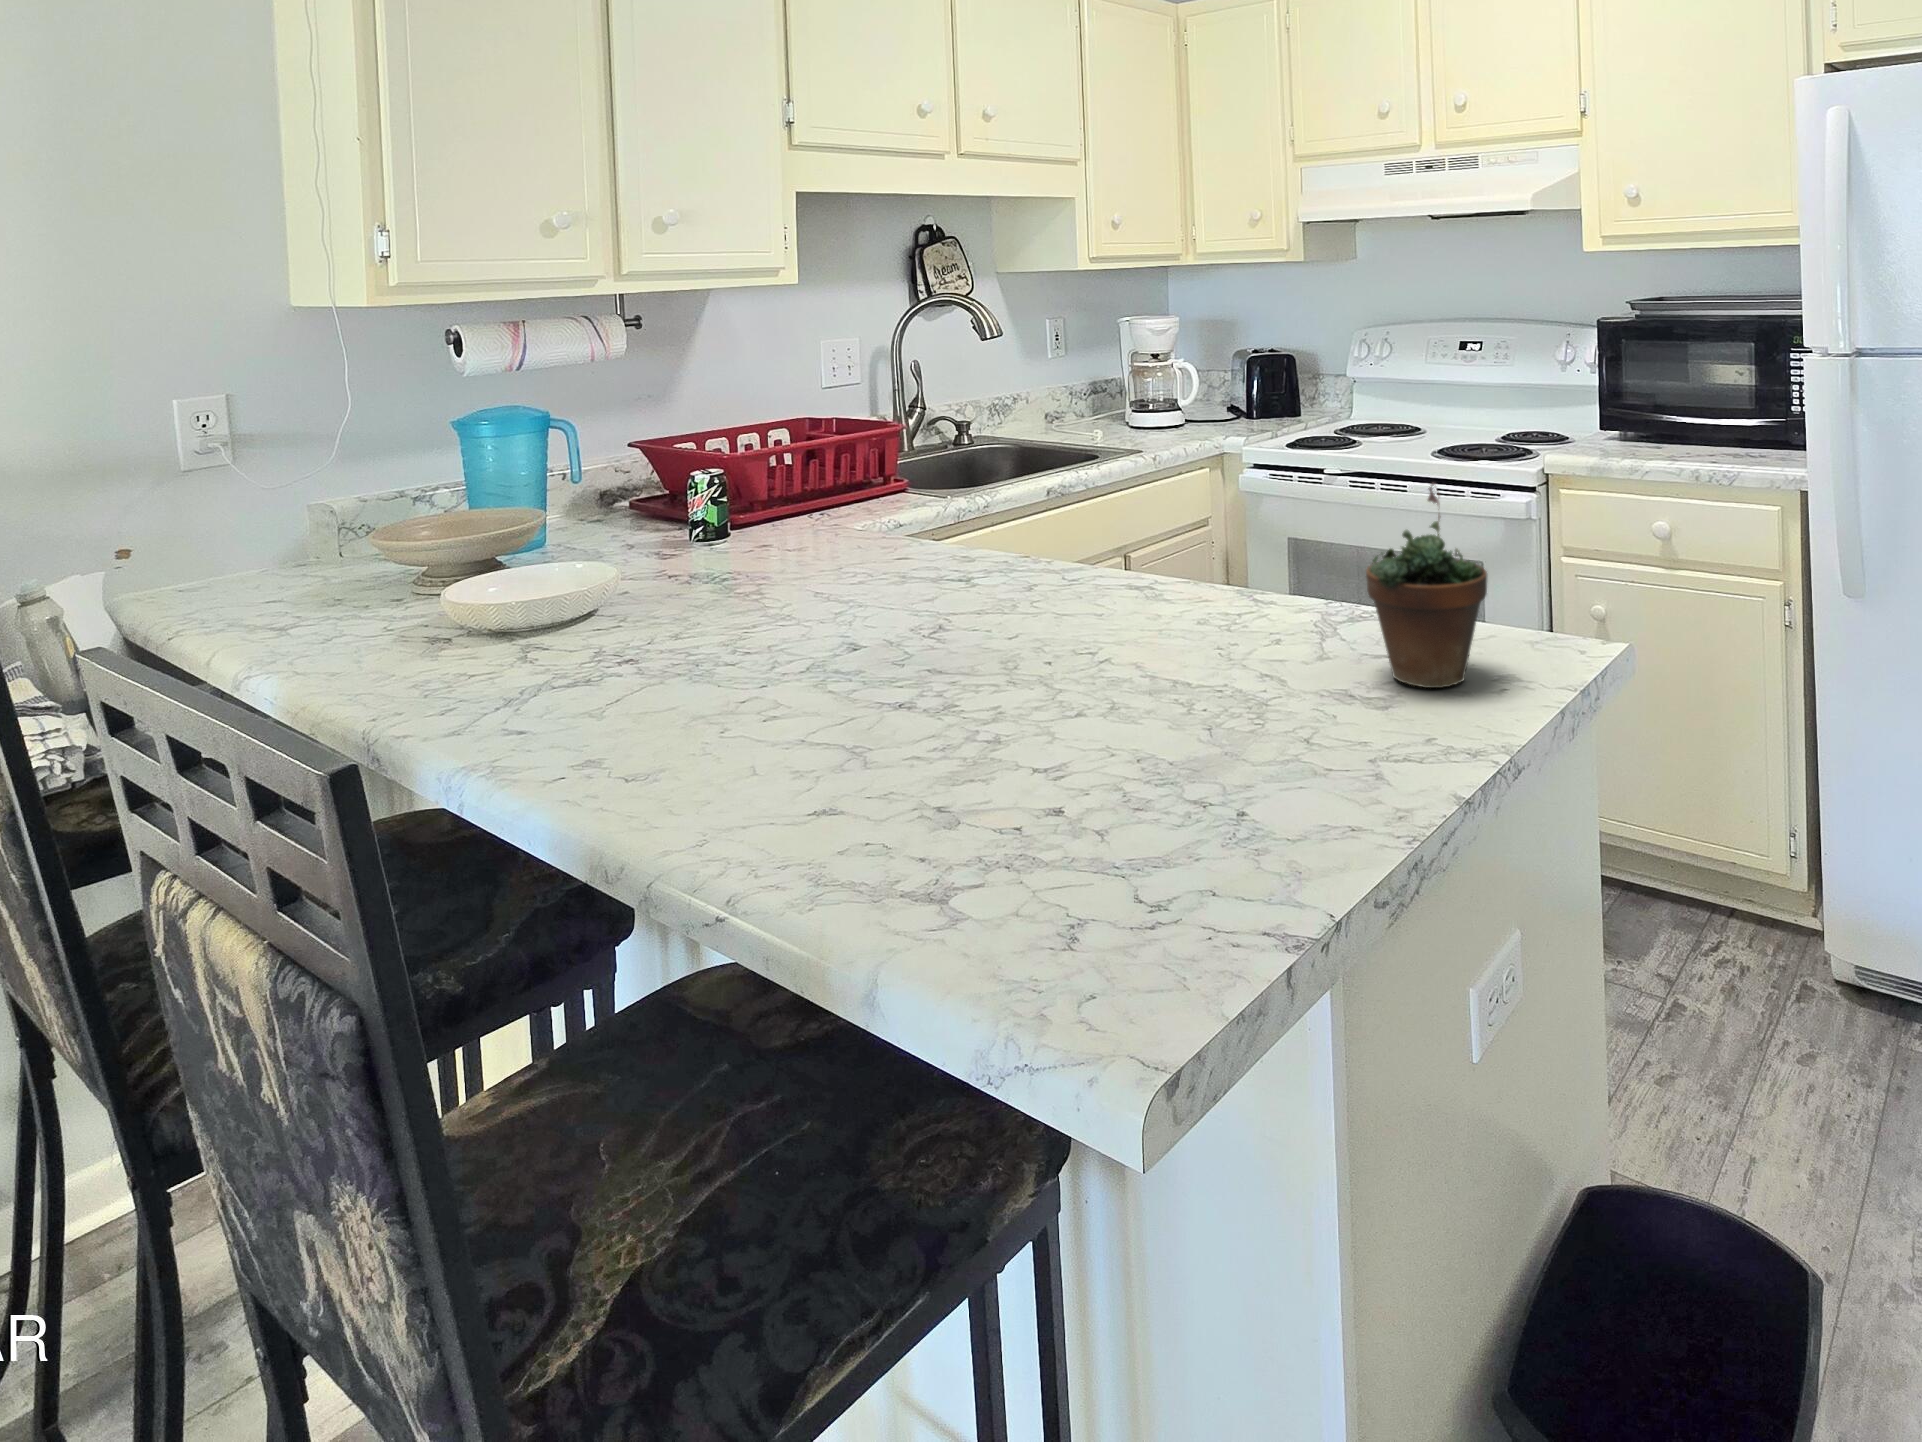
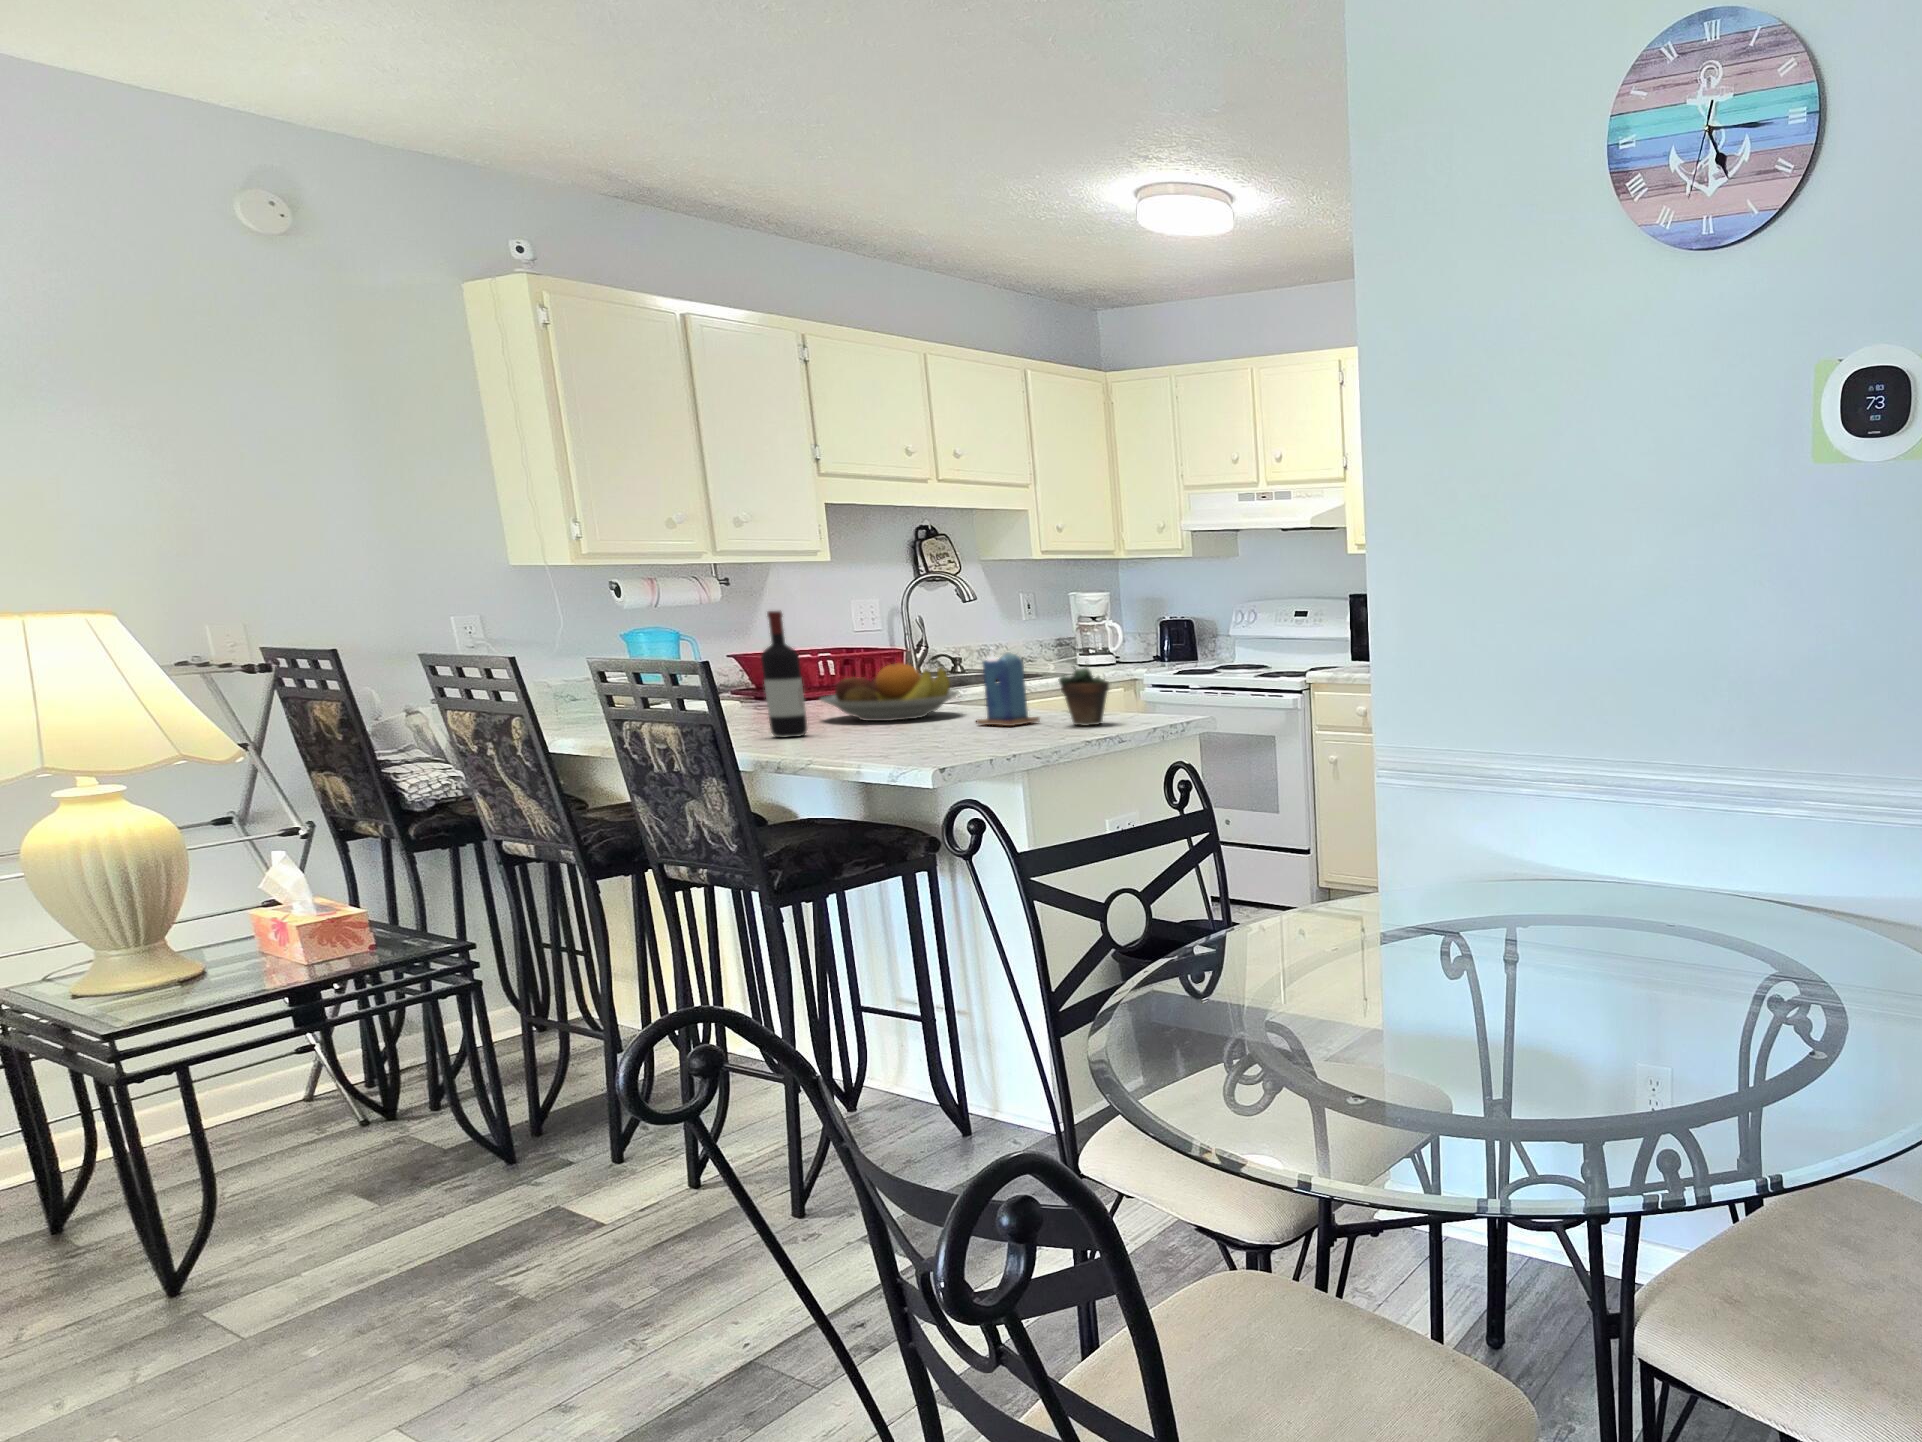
wine bottle: none [659,416,761,756] -> present [761,611,807,738]
candle: none [1148,481,1290,688] -> present [976,648,1039,726]
fruit bowl: none [783,501,1068,636] -> present [821,663,959,721]

